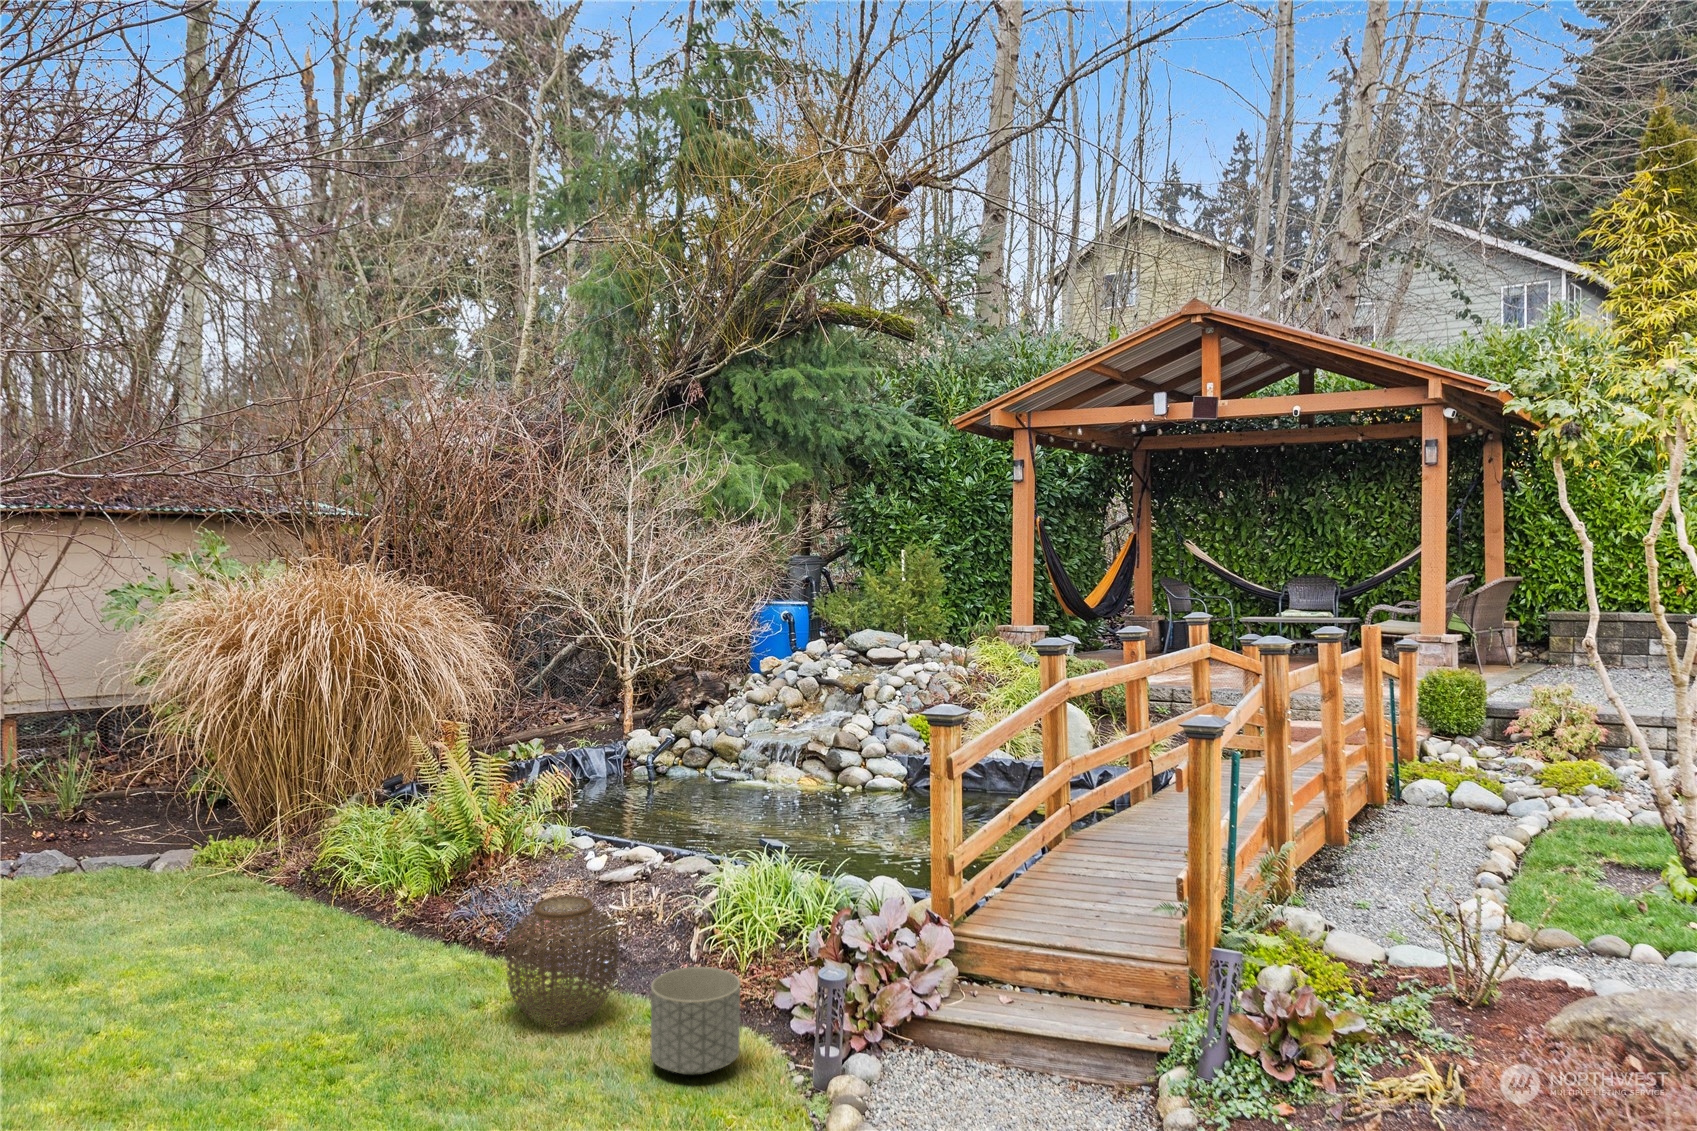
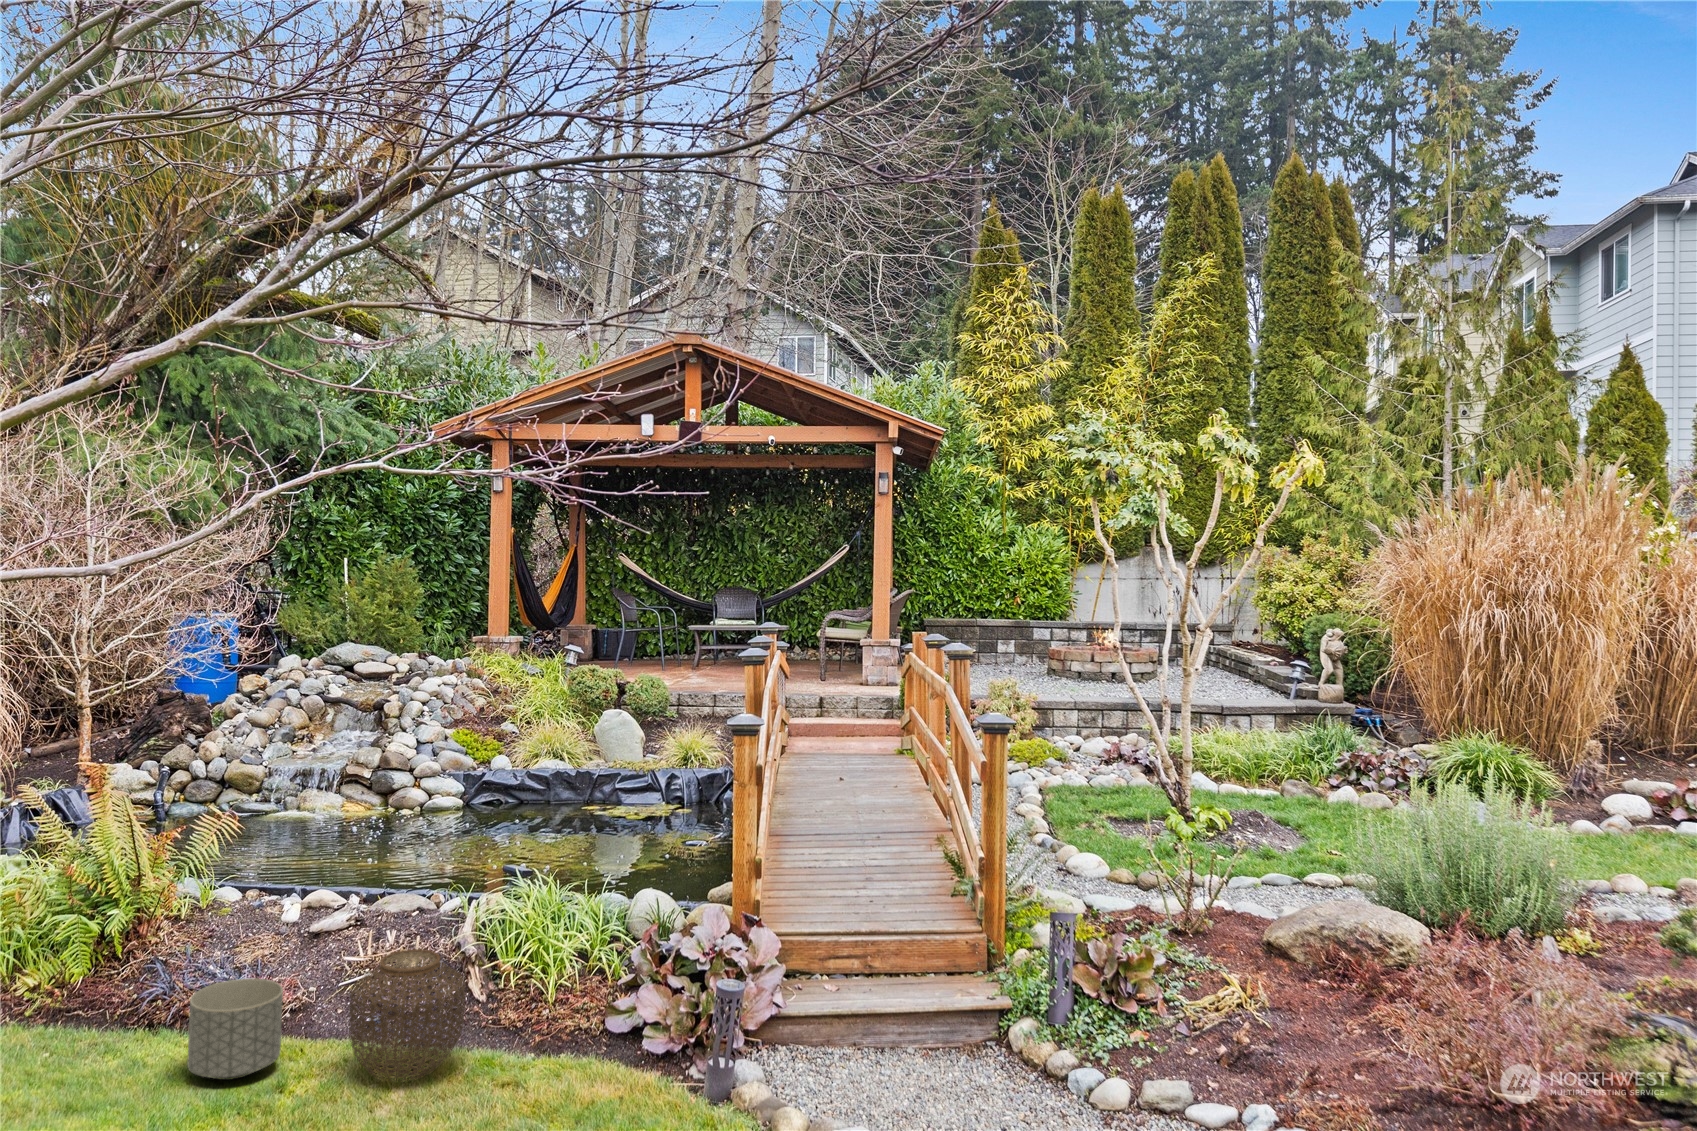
planter: present [650,967,740,1075] -> present [187,979,283,1080]

